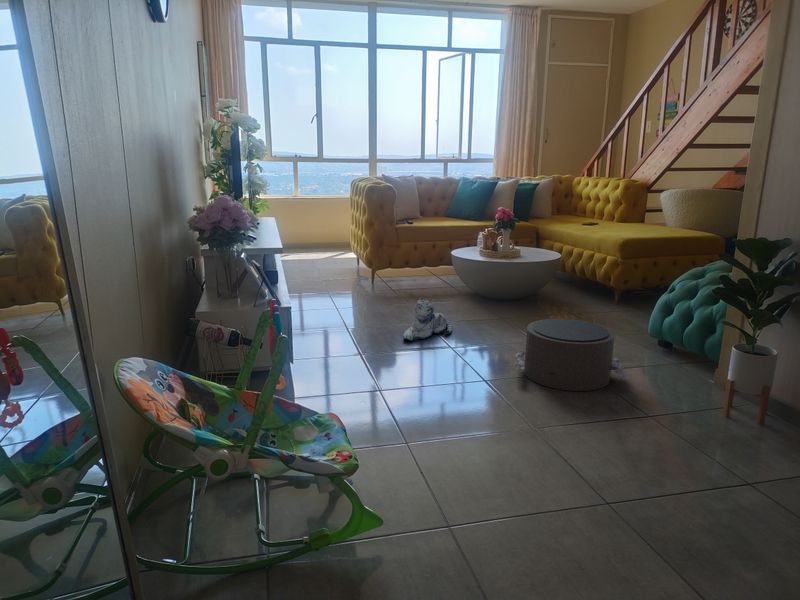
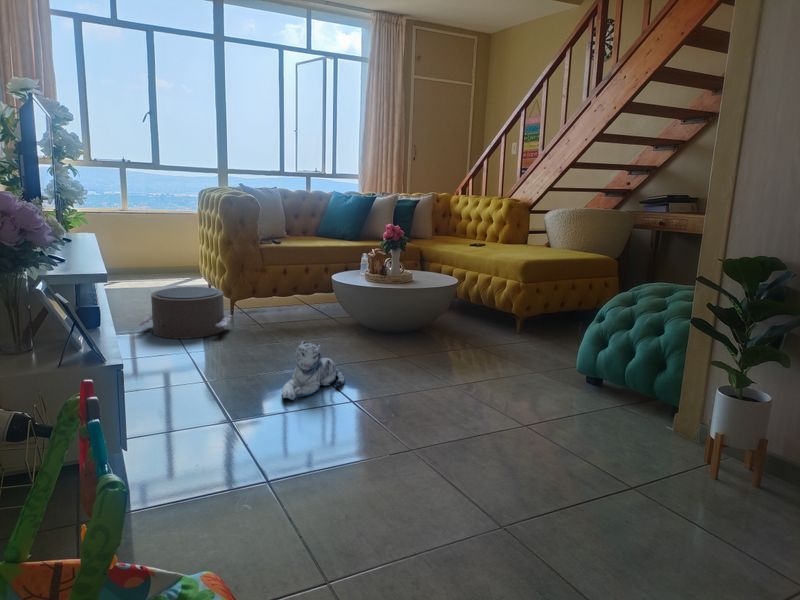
pouf: present [515,319,627,391] -> present [137,287,232,339]

